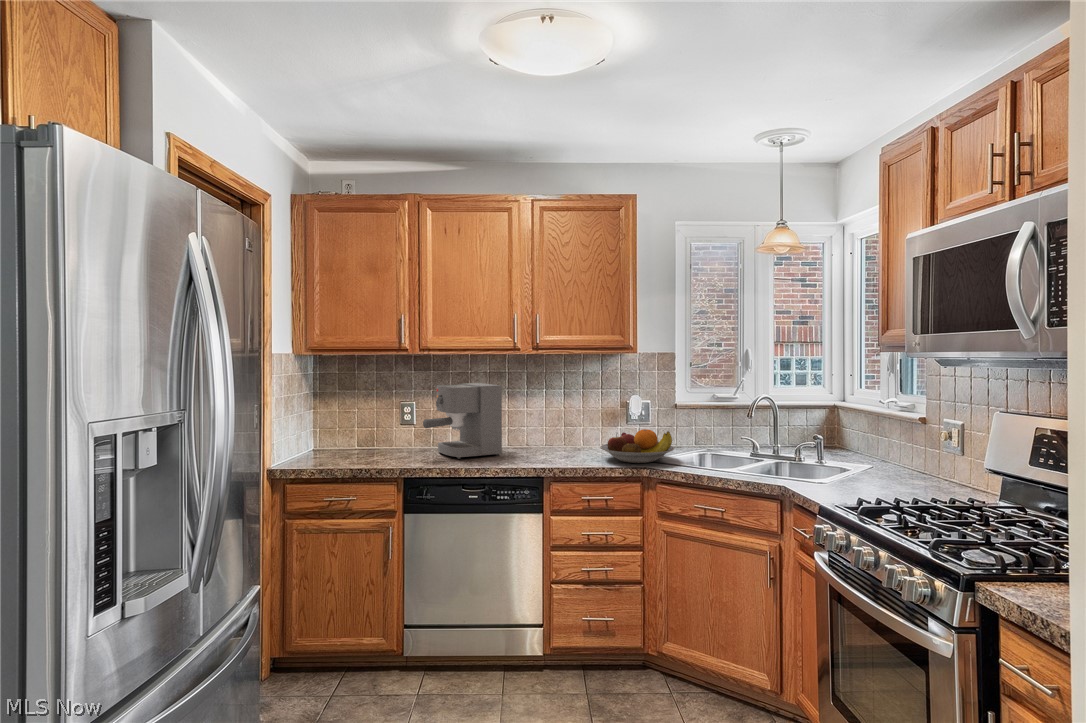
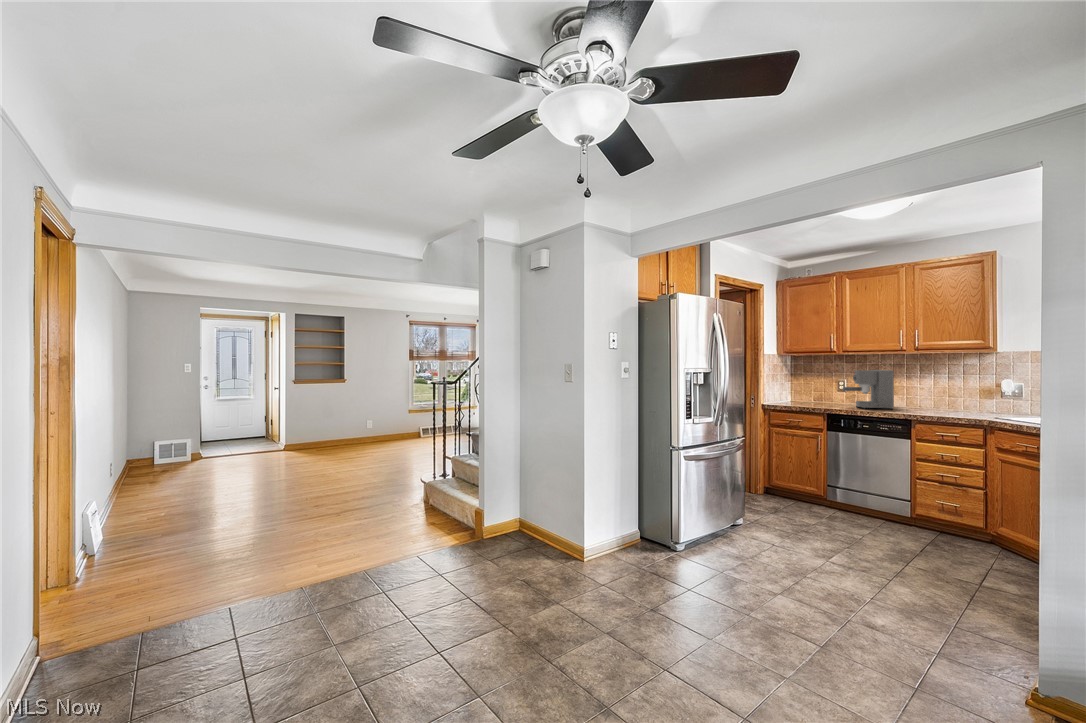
fruit bowl: present [600,429,674,463] -> none [960,398,1022,418]

